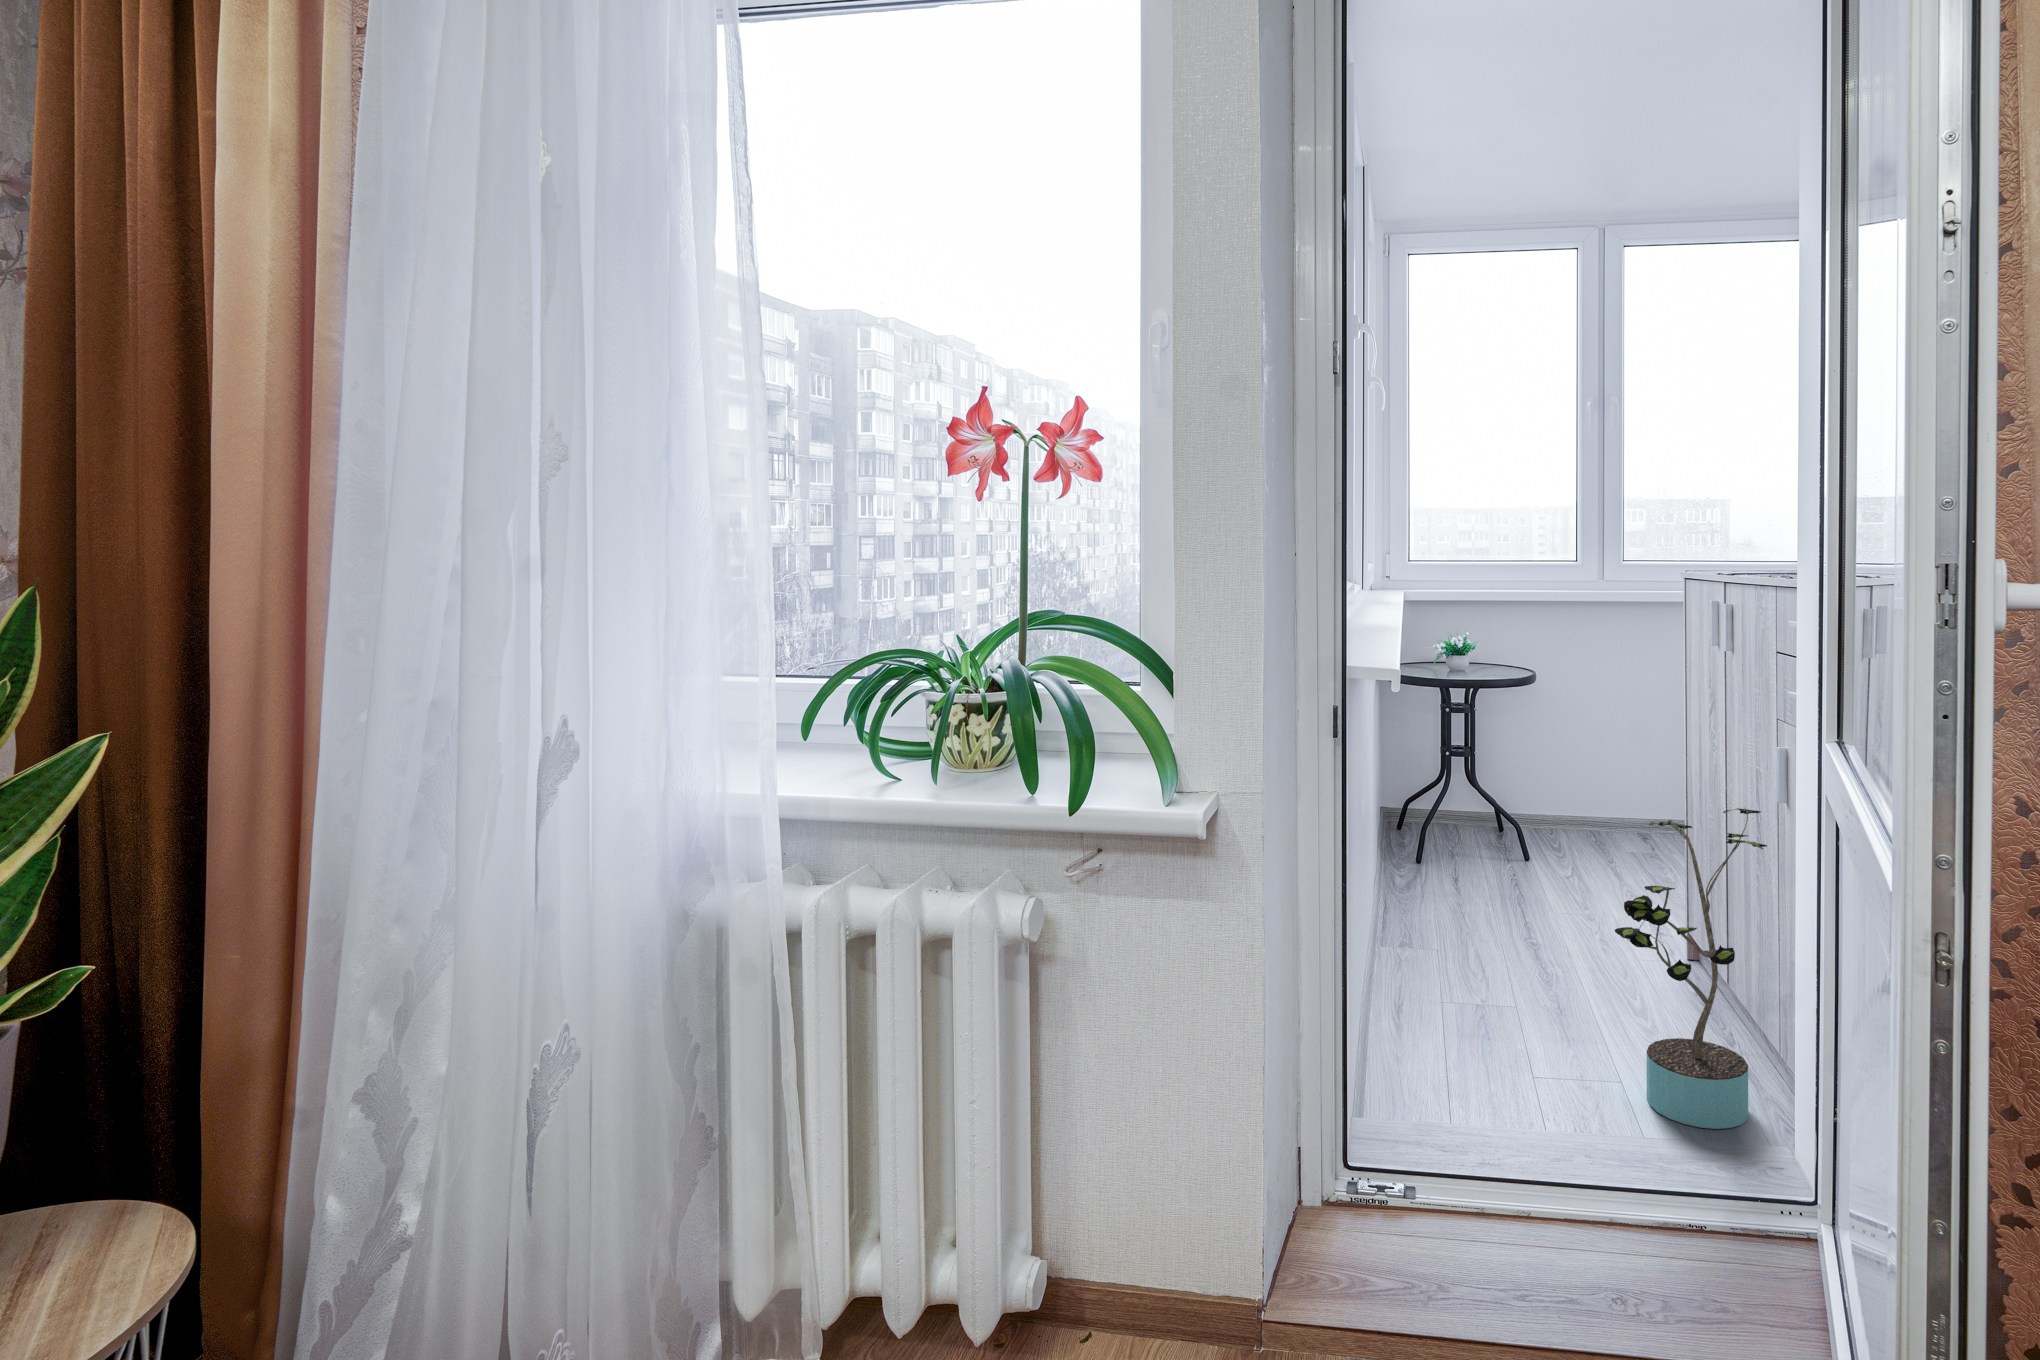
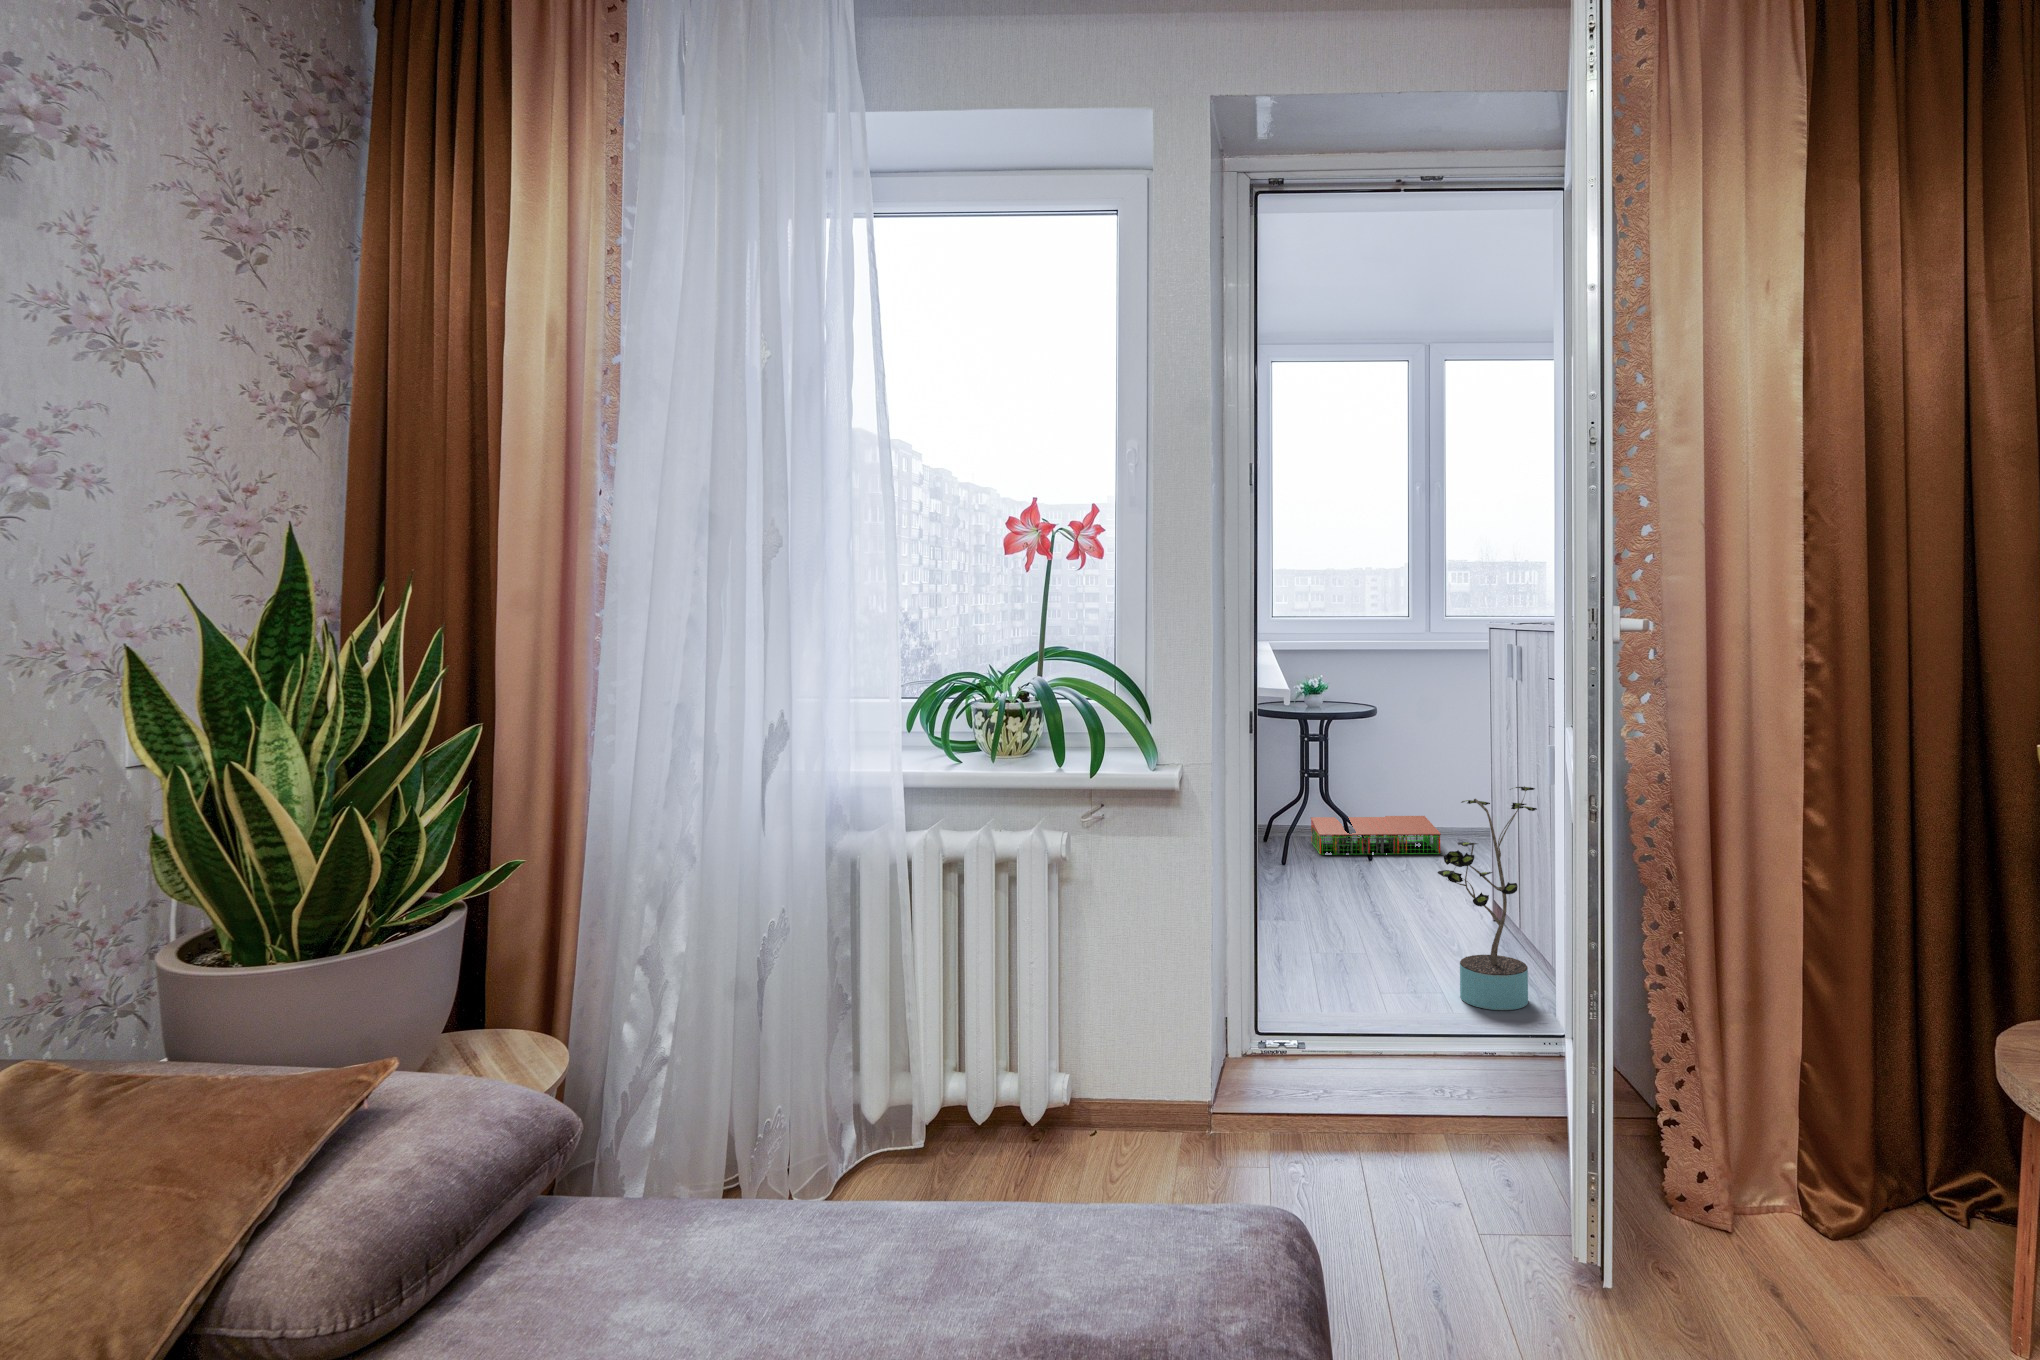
storage bin: none [1453,805,1618,857] -> present [1311,816,1441,854]

